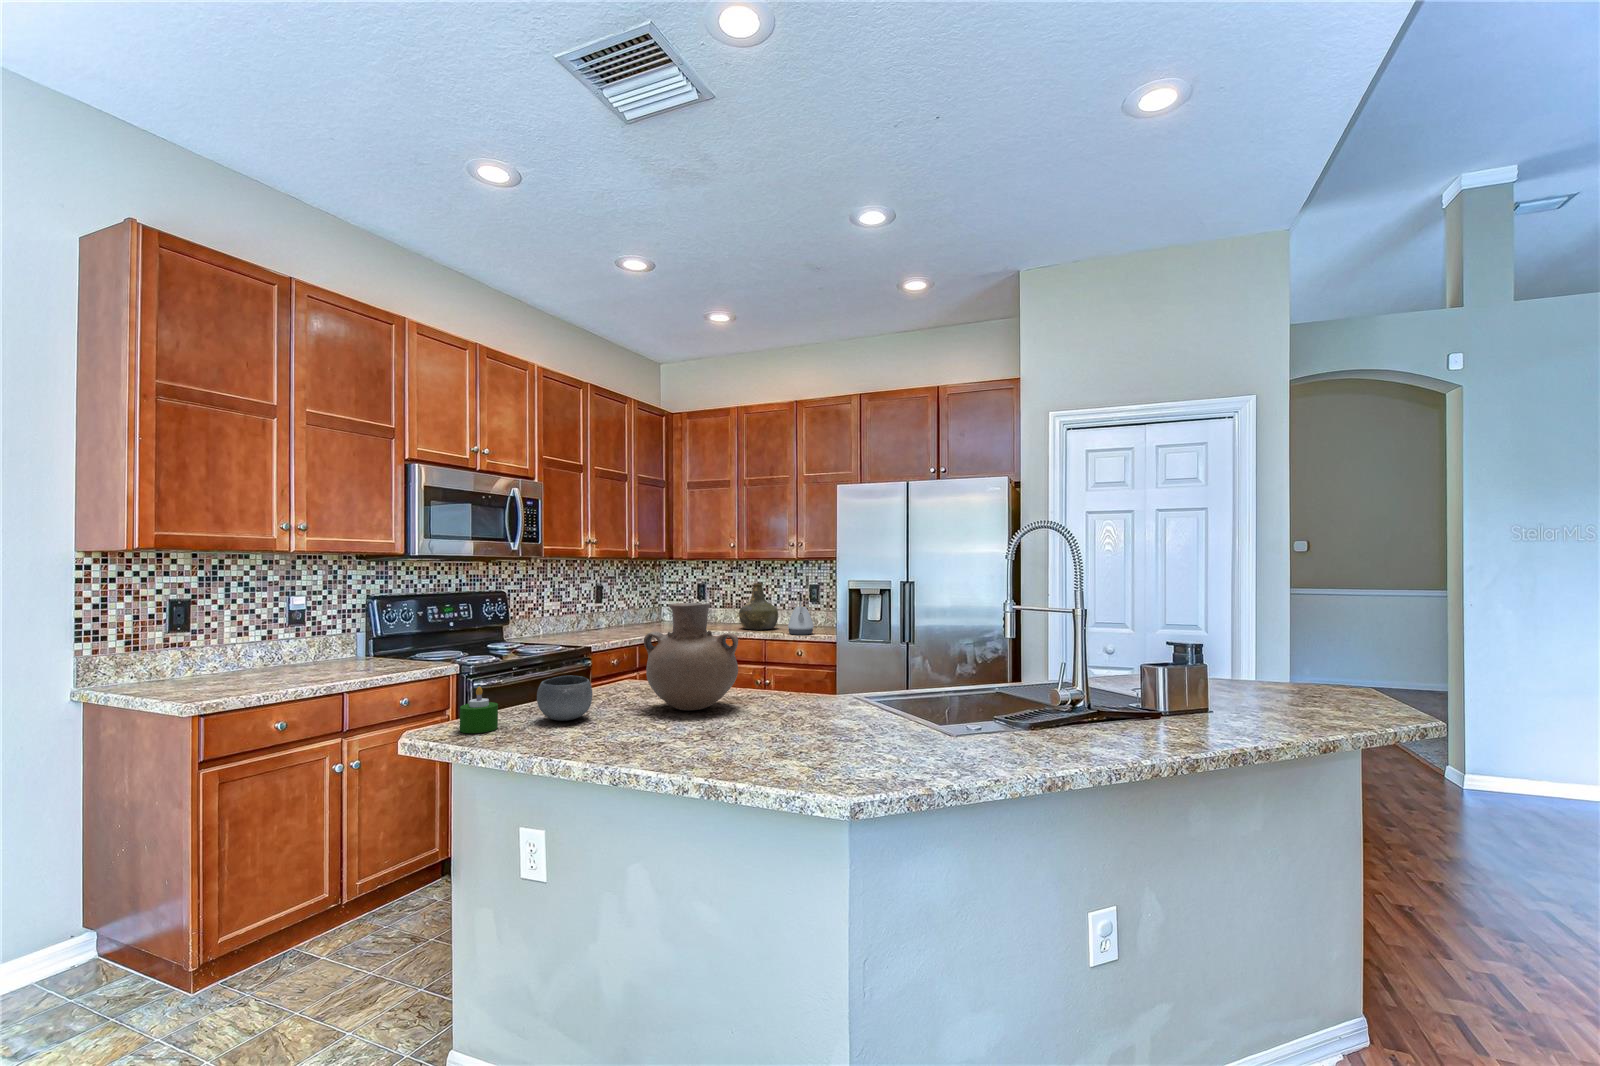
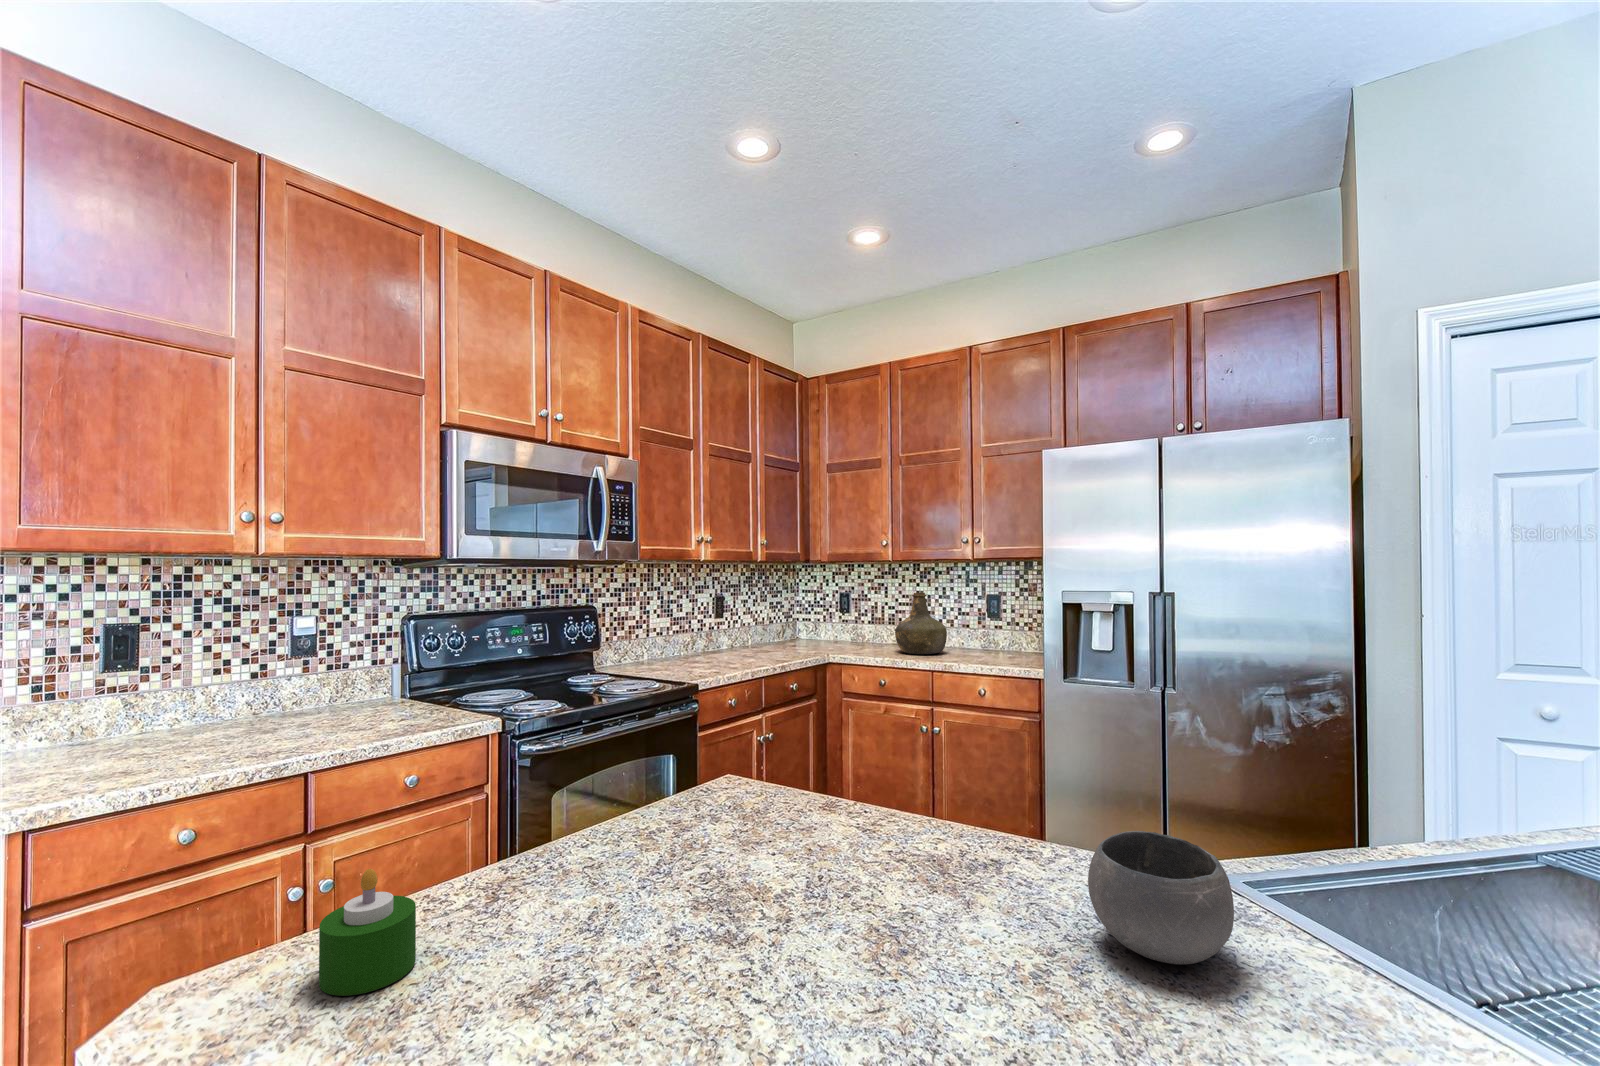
kettle: present [788,593,814,635] -> none [964,607,1000,664]
vase: present [644,603,738,711] -> none [757,657,969,913]
bowl: present [537,675,592,721] -> present [1088,831,1234,964]

